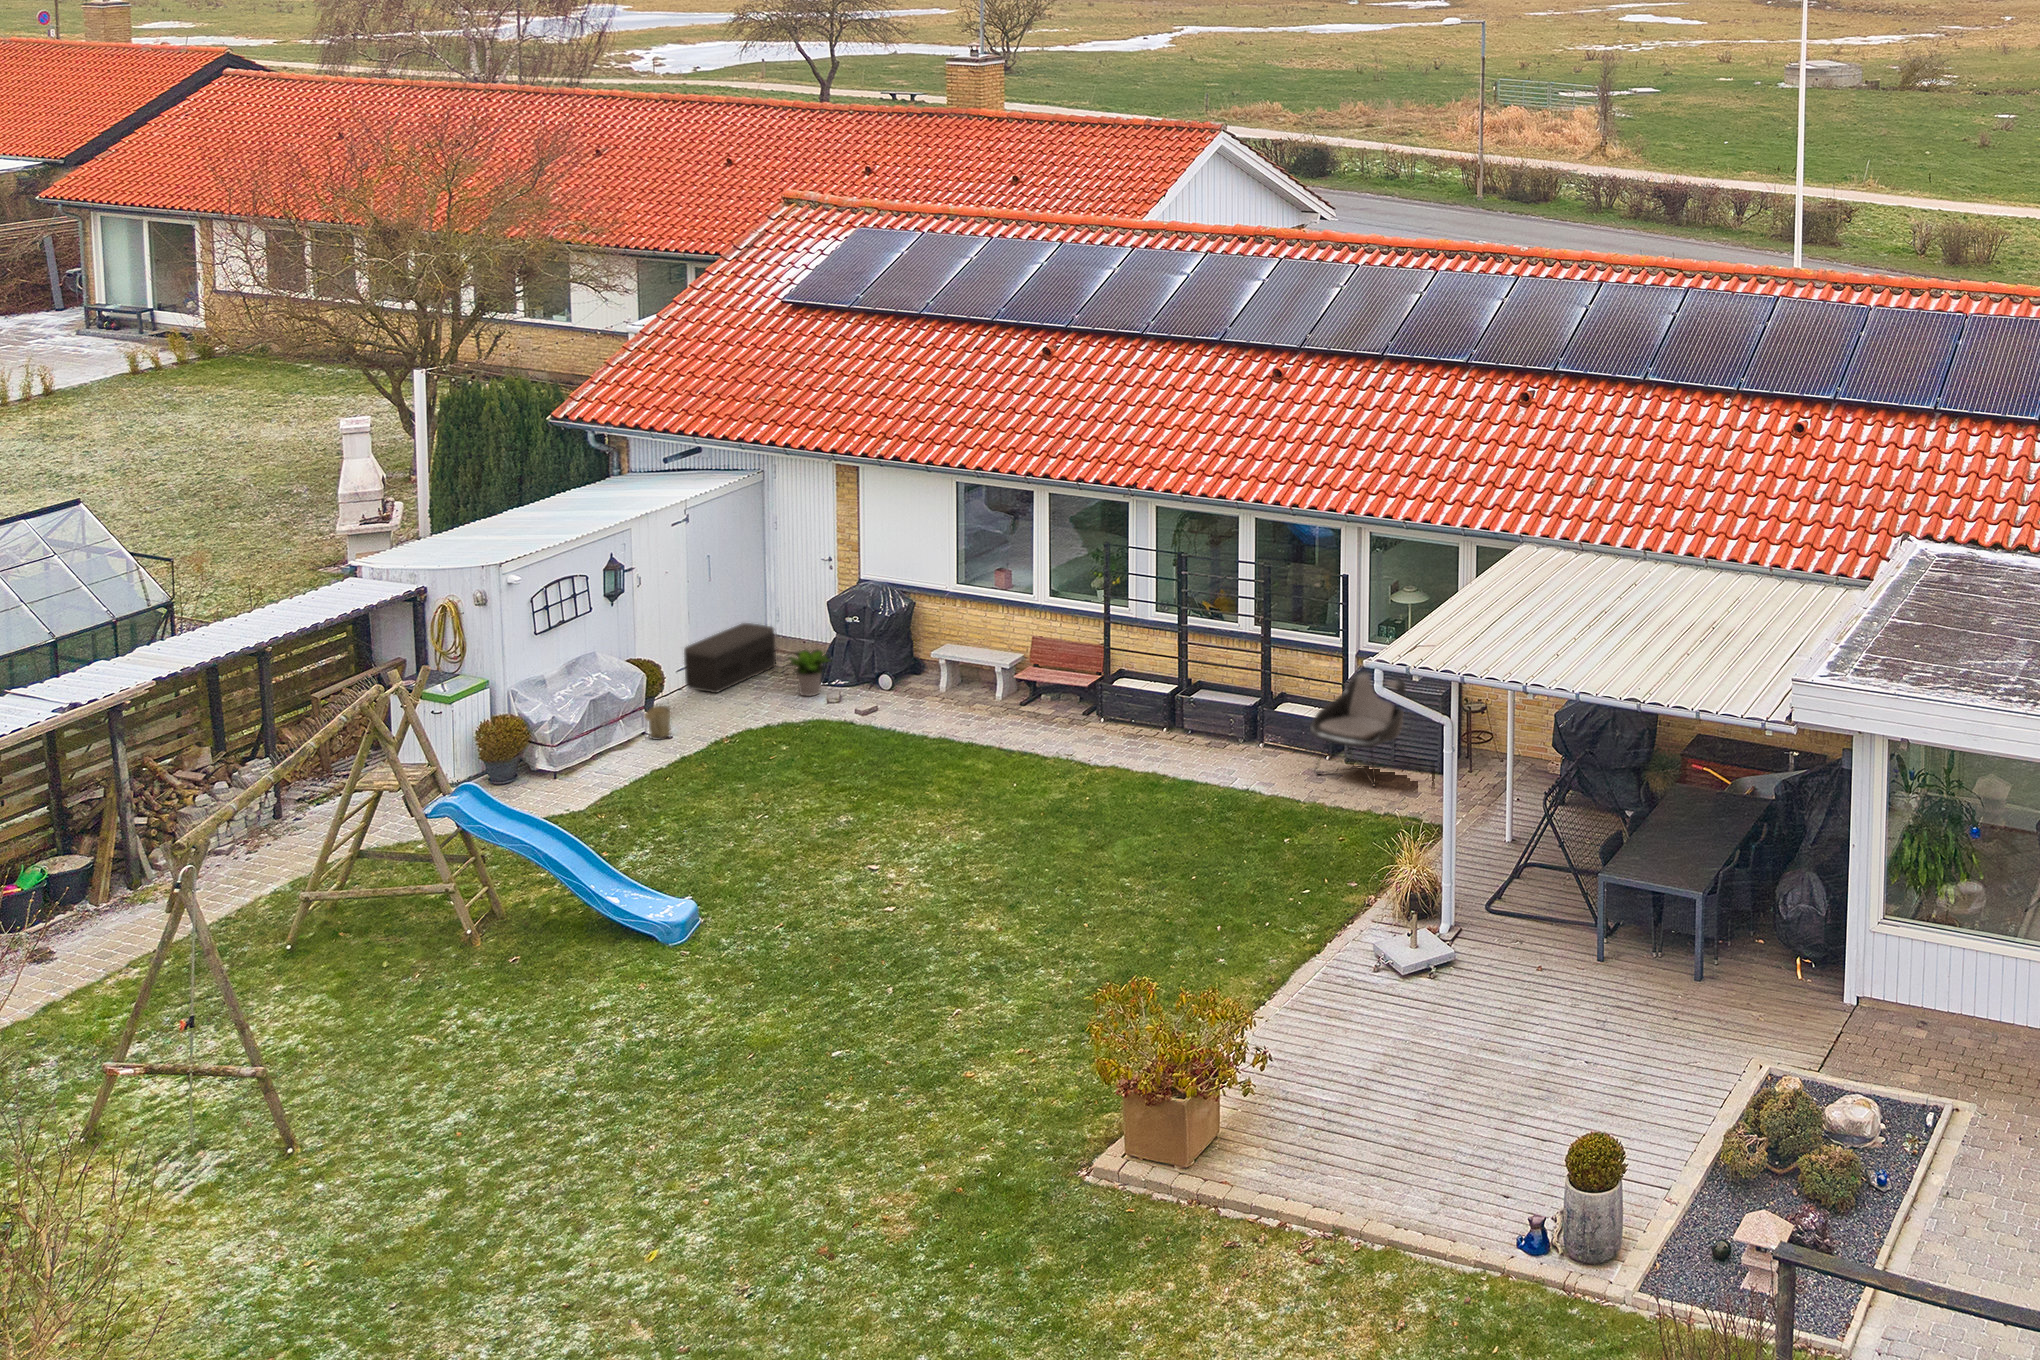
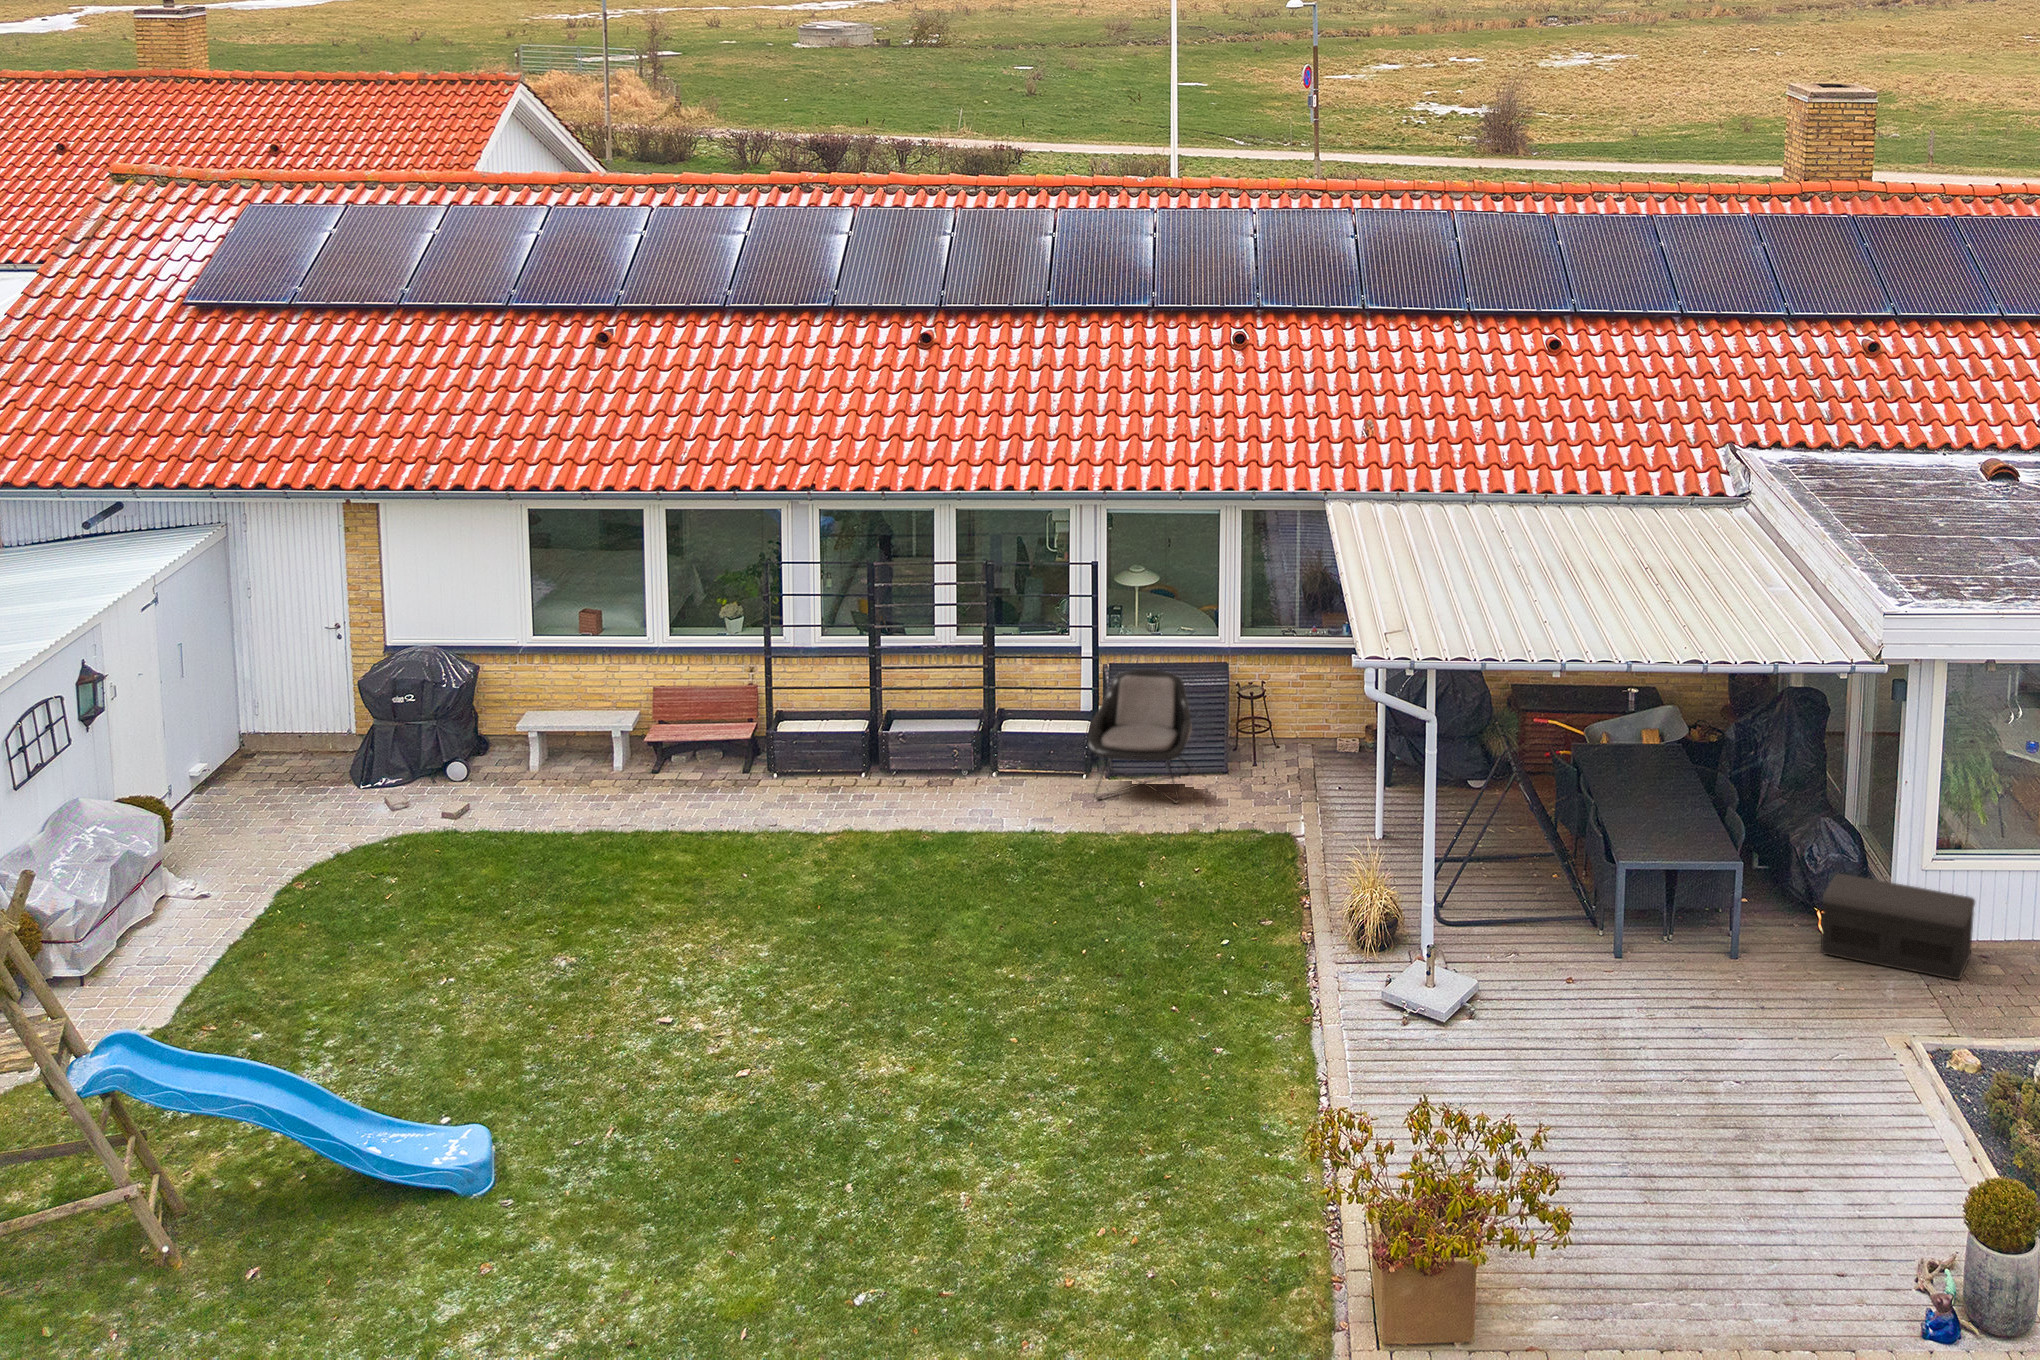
storage bench: present [684,623,776,693] -> present [1821,874,1975,980]
potted plant: present [788,649,831,696] -> none [335,743,400,805]
watering can: present [645,706,671,740] -> none [204,837,236,893]

